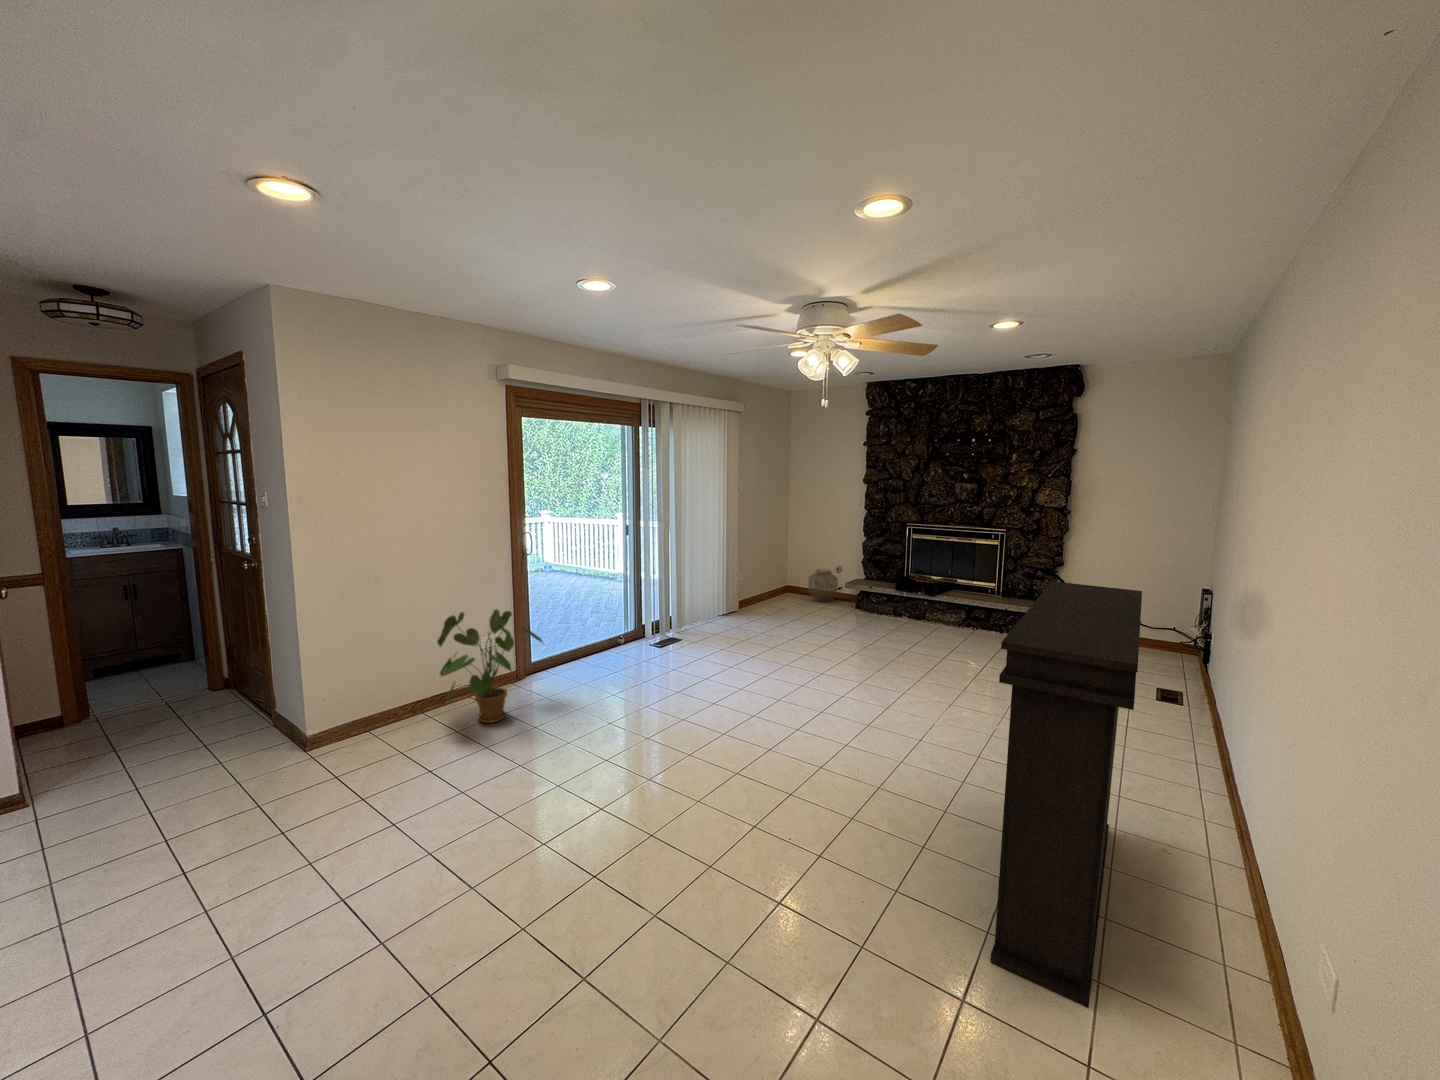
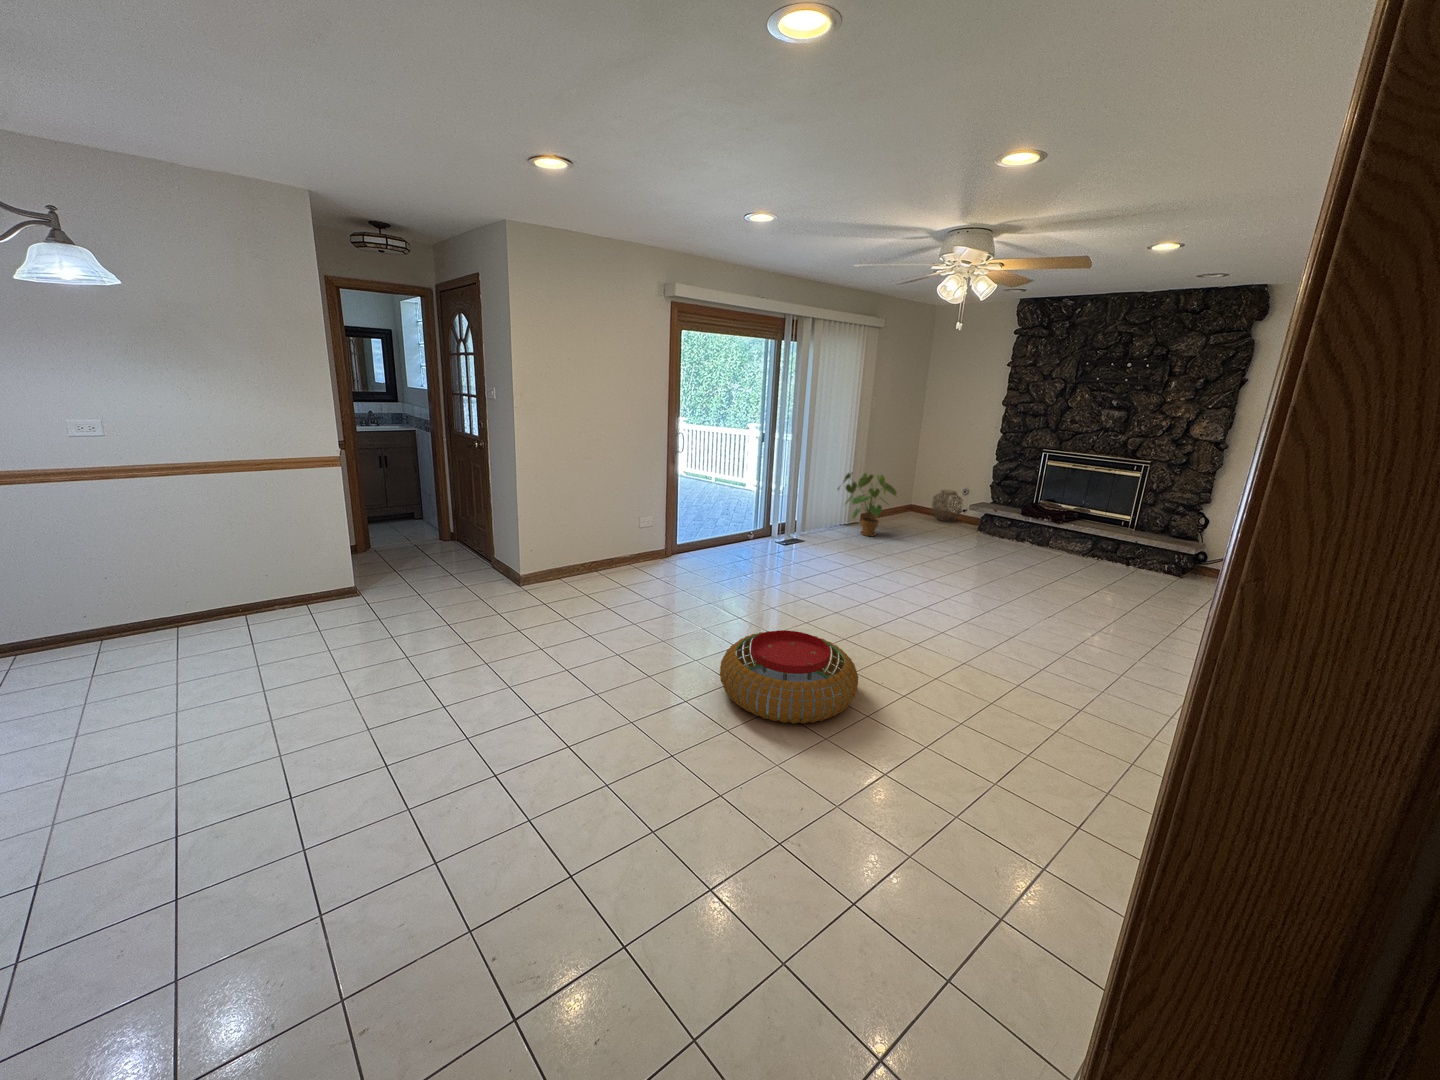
console table: present [990,581,1142,1008] -> none [1027,502,1238,815]
house plant: present [437,609,543,723] -> present [838,473,896,536]
pouf: none [578,779,762,930] -> present [720,630,858,724]

